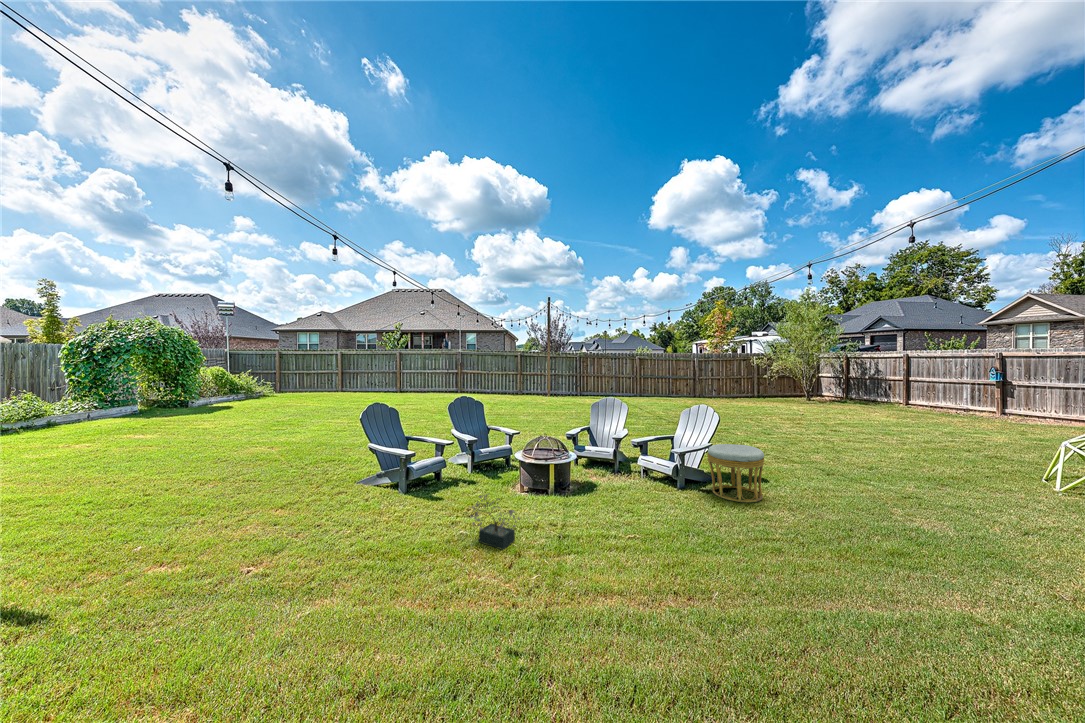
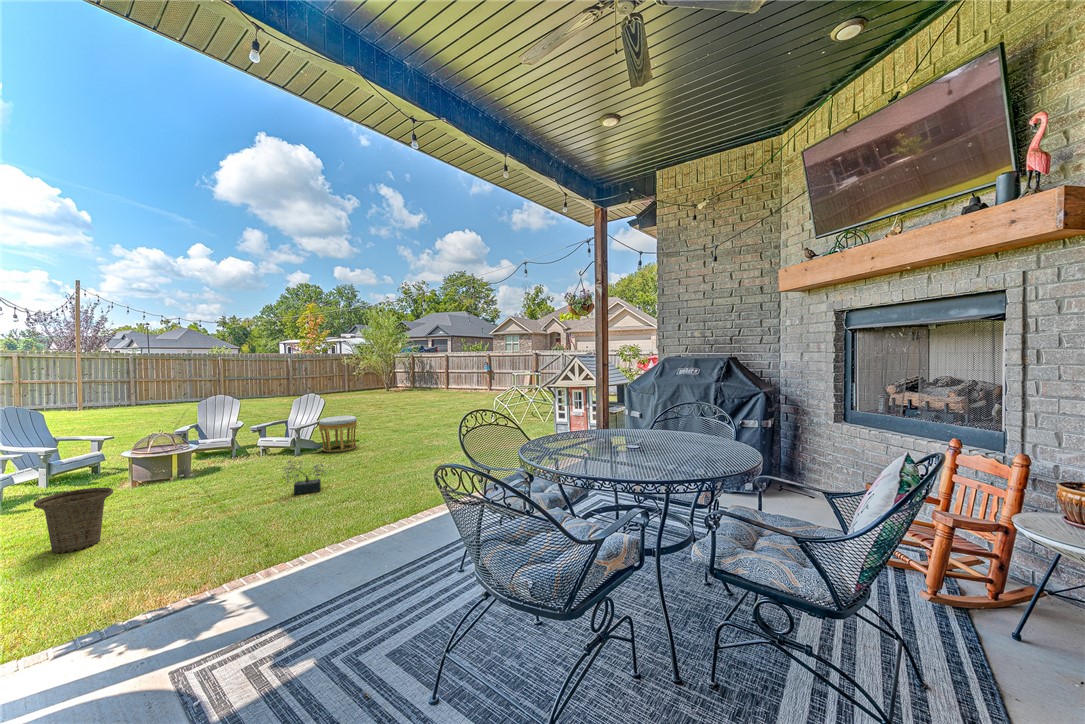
decorative plant: present [471,494,519,550] -> present [283,460,327,494]
basket: none [369,511,437,596] -> present [34,487,113,553]

